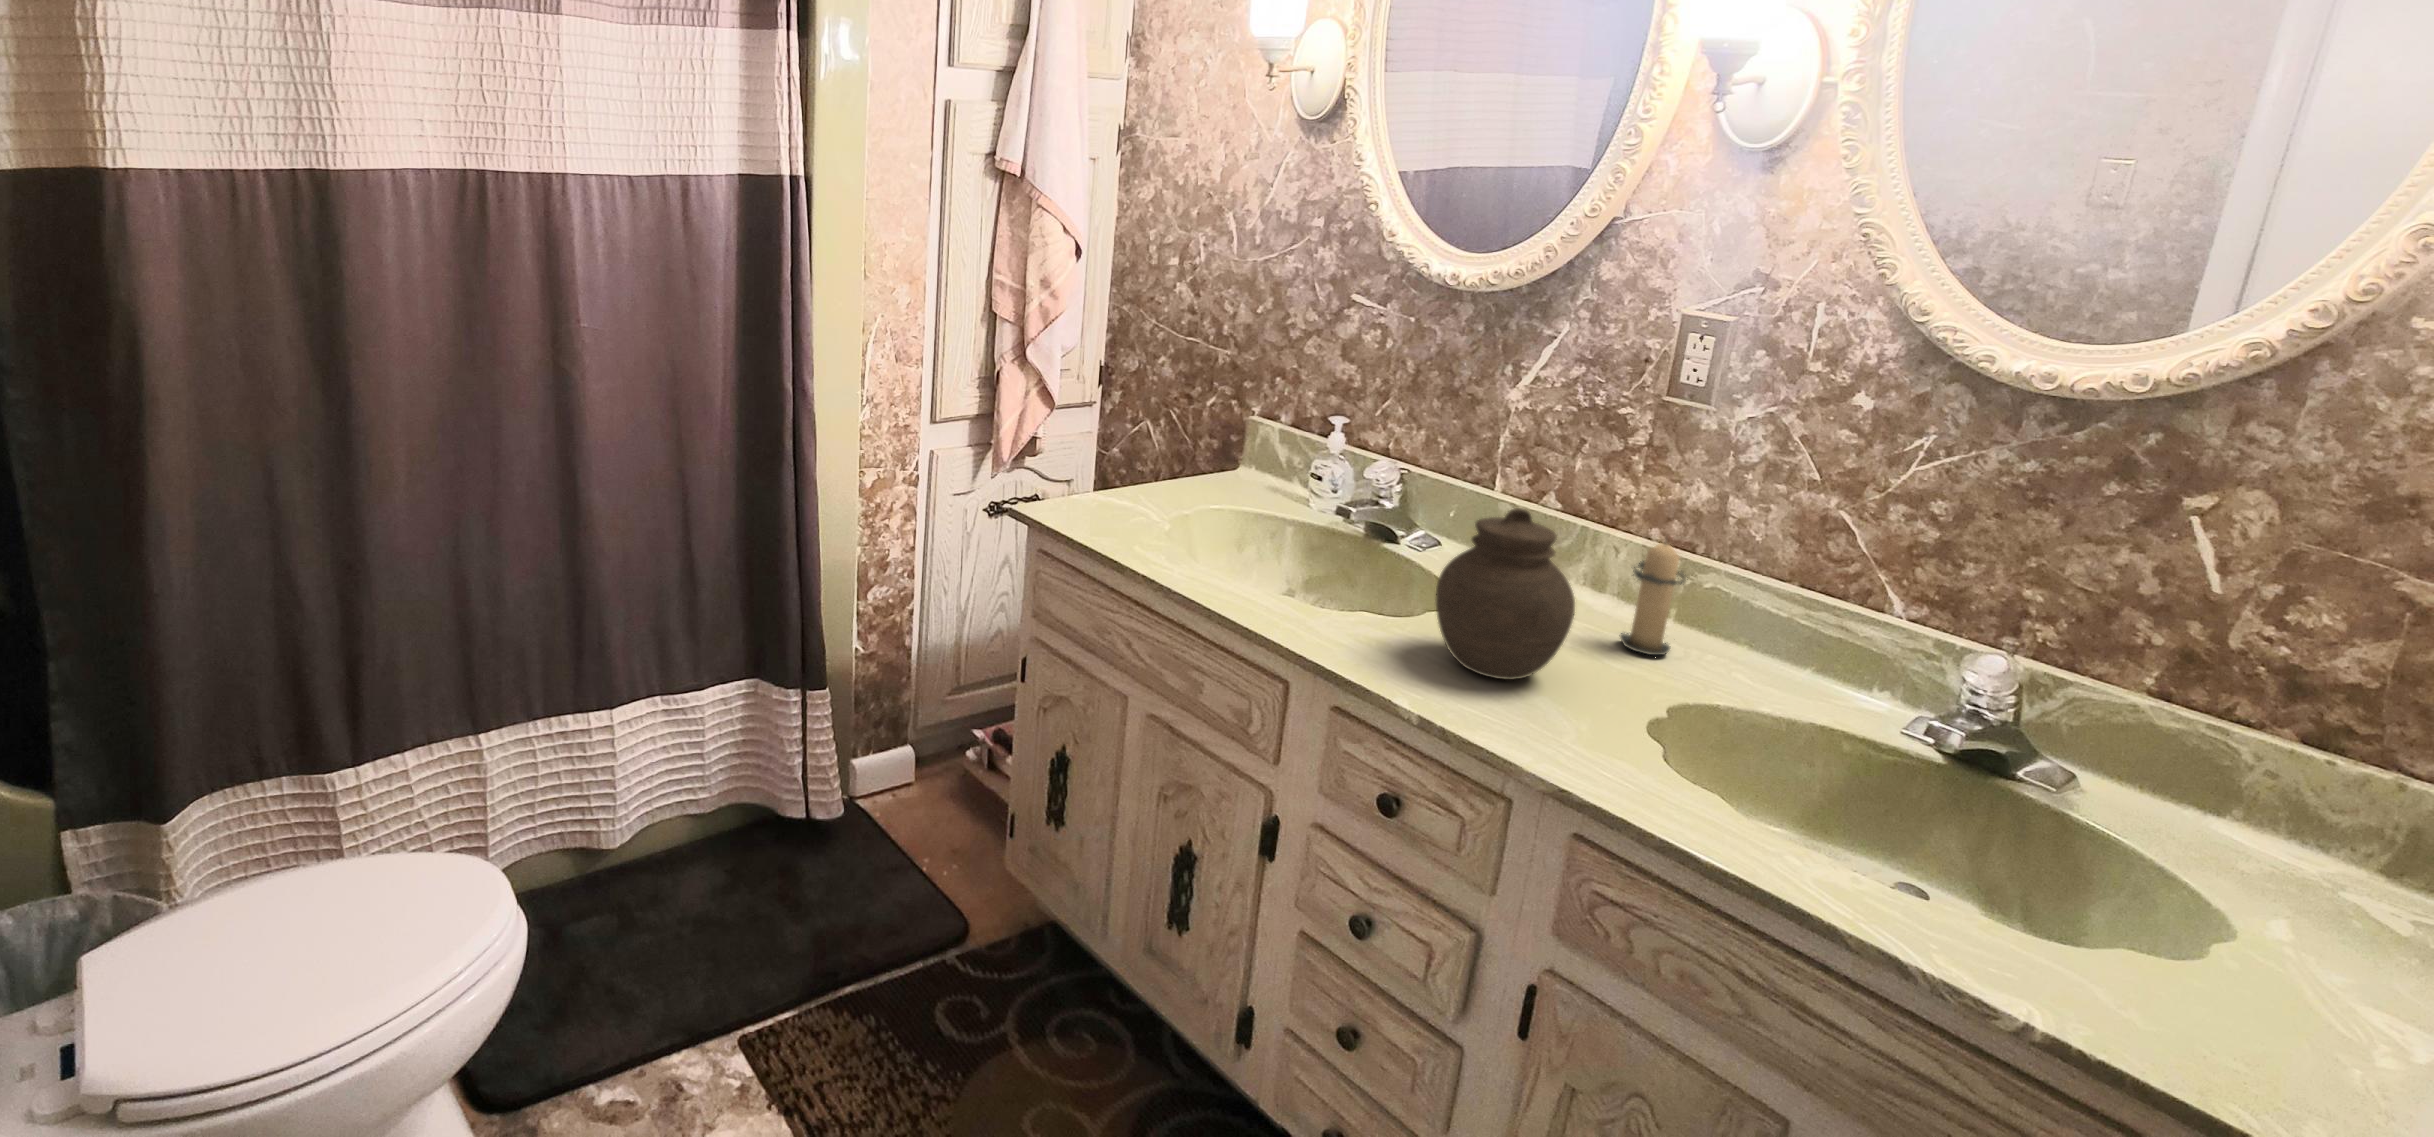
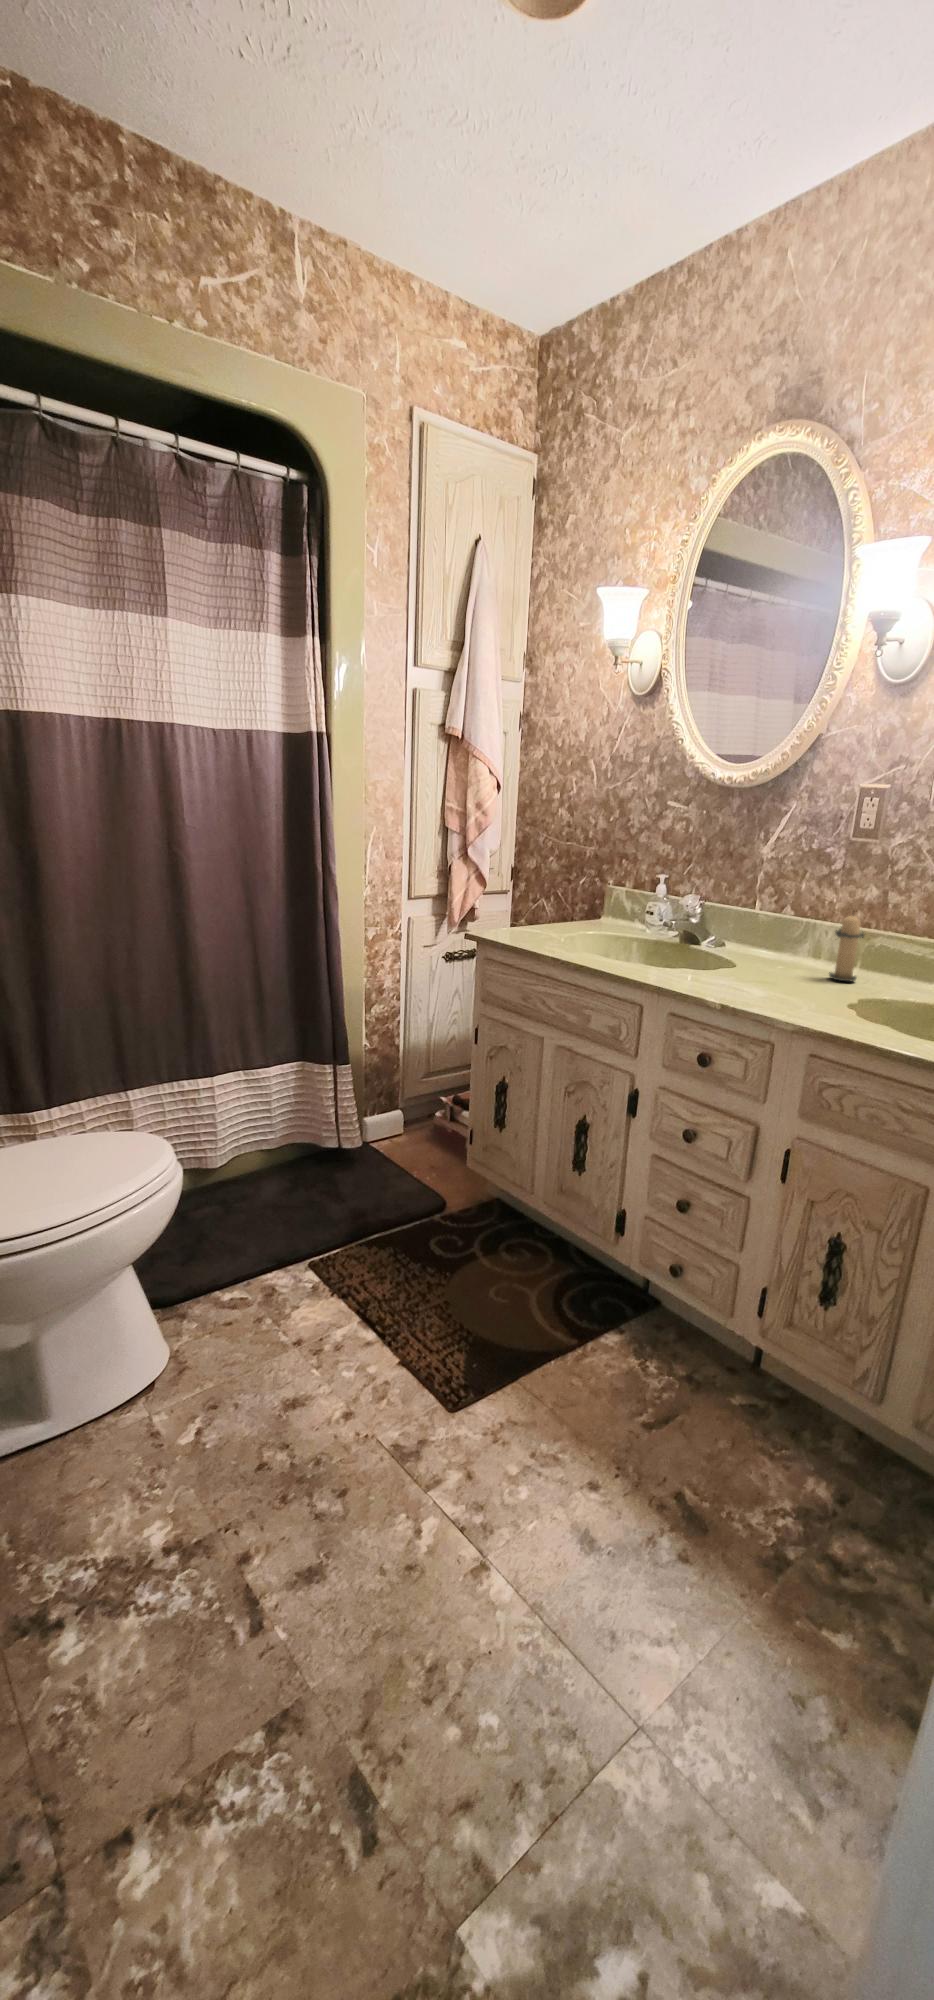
jar: present [1436,508,1575,680] -> none [725,889,804,991]

